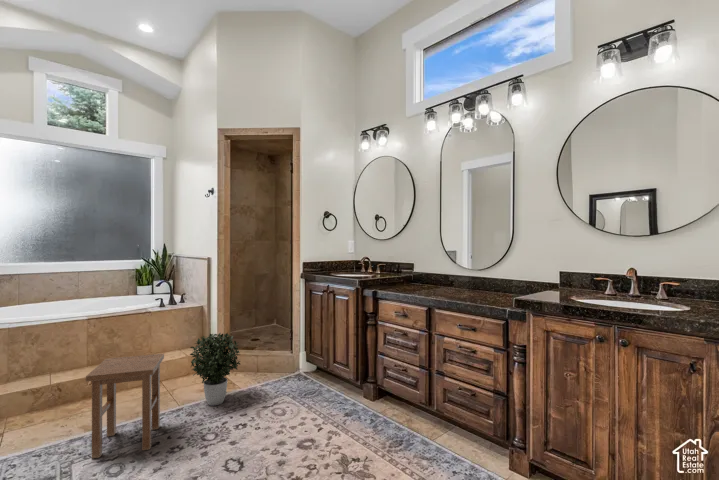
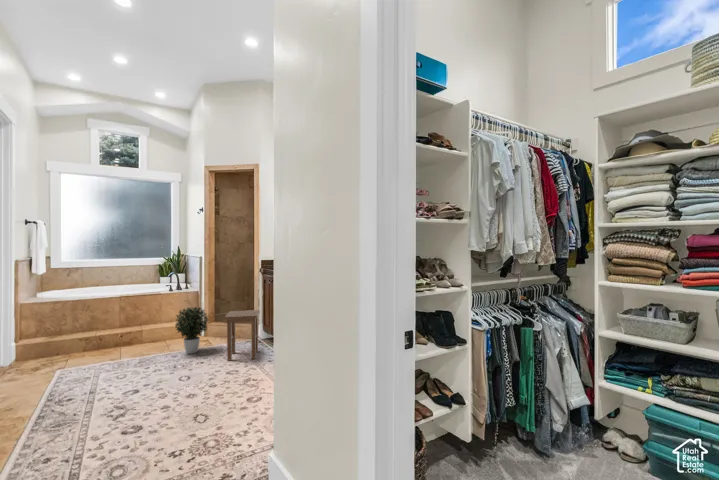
stool: present [86,354,164,458] -> present [225,310,260,361]

